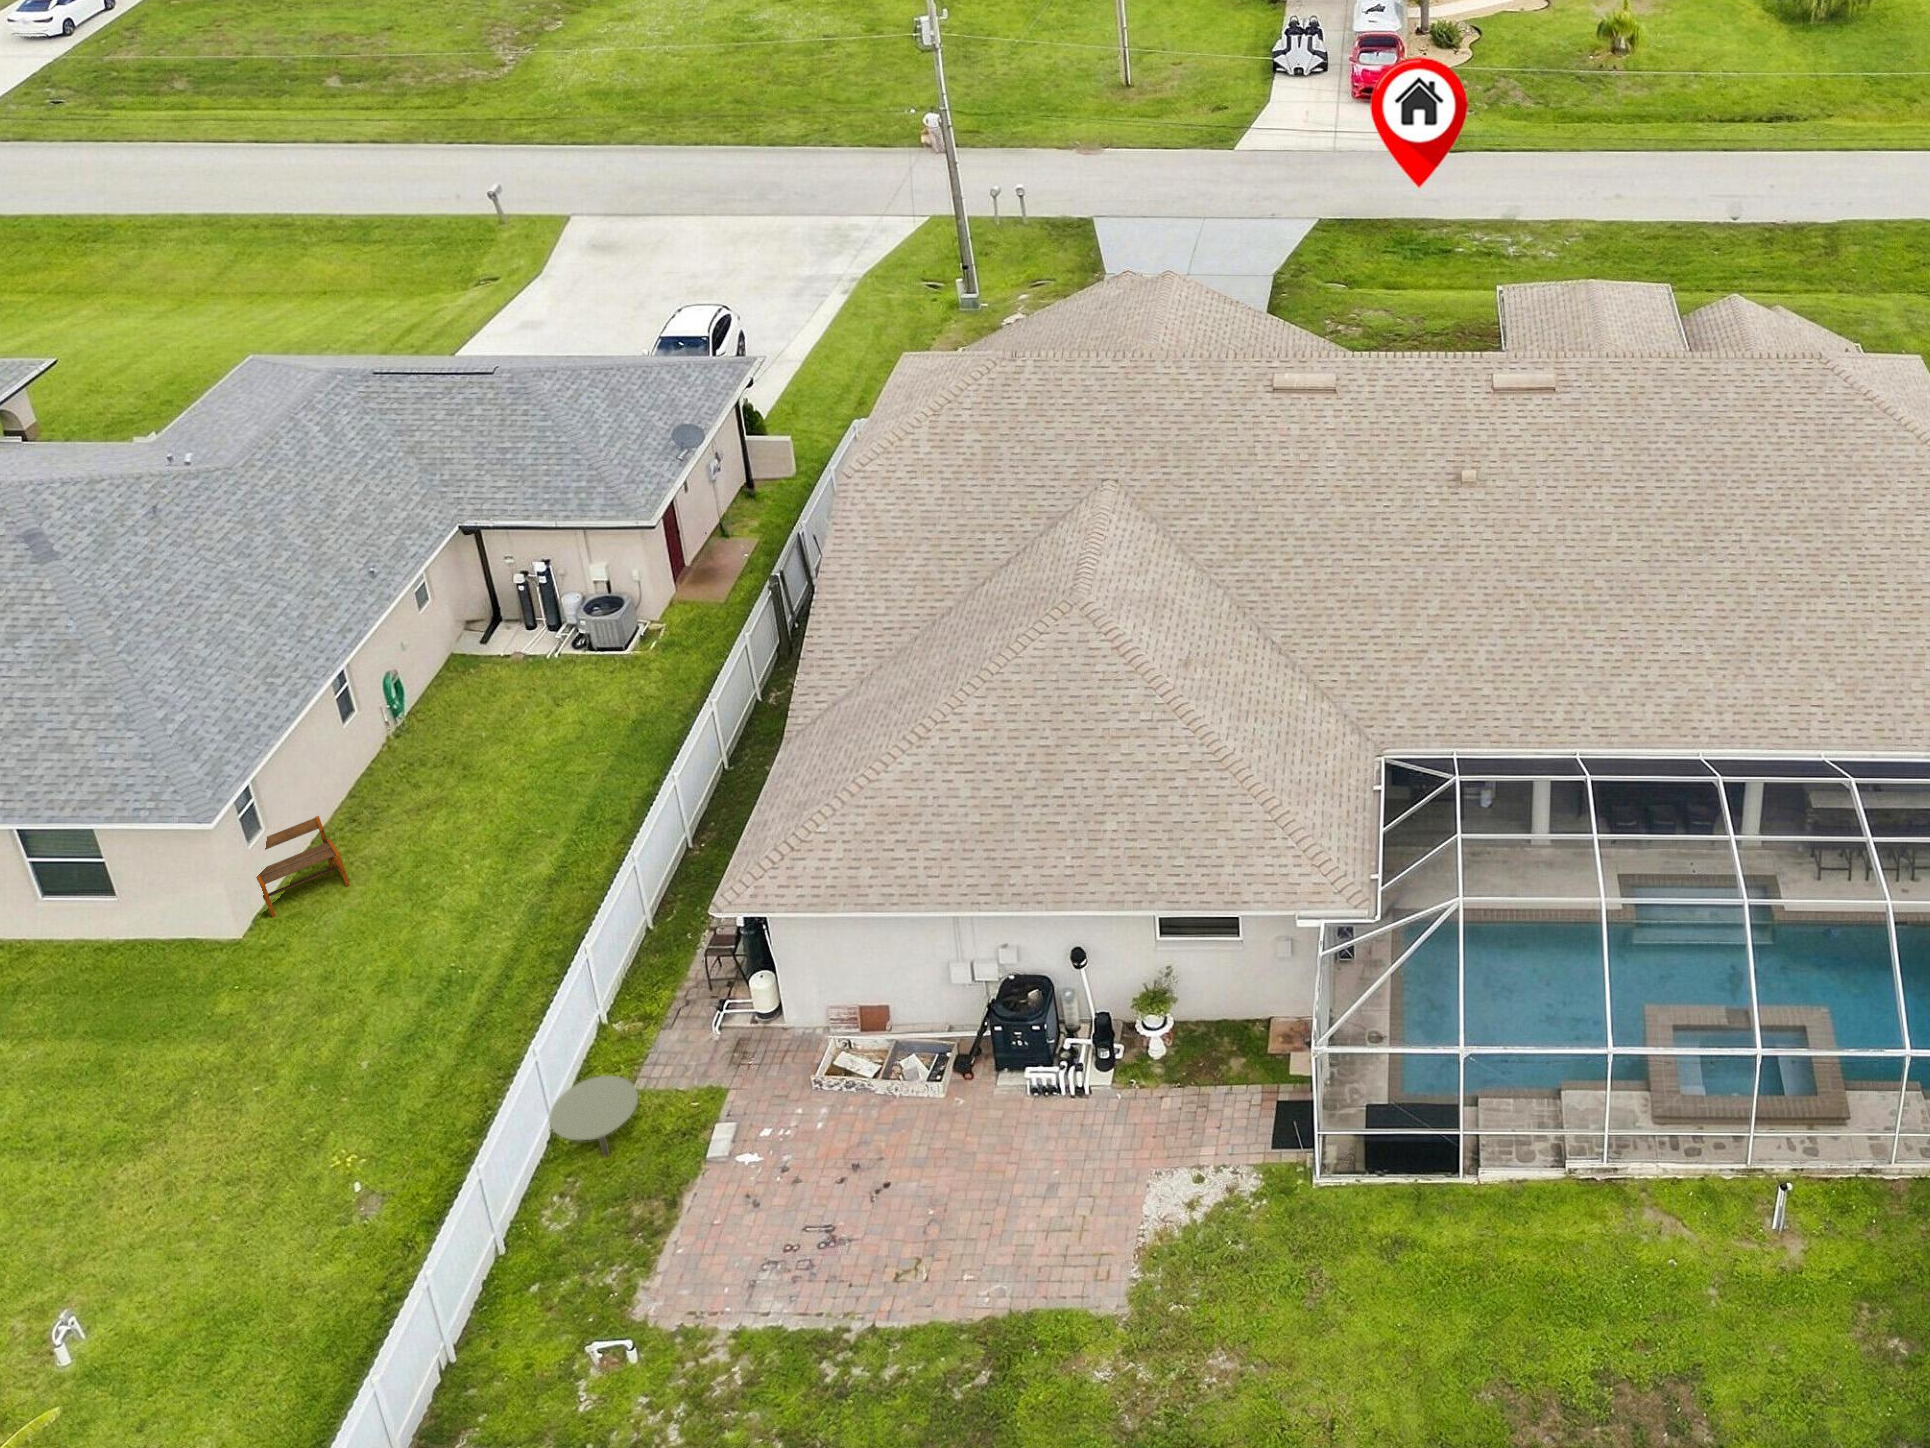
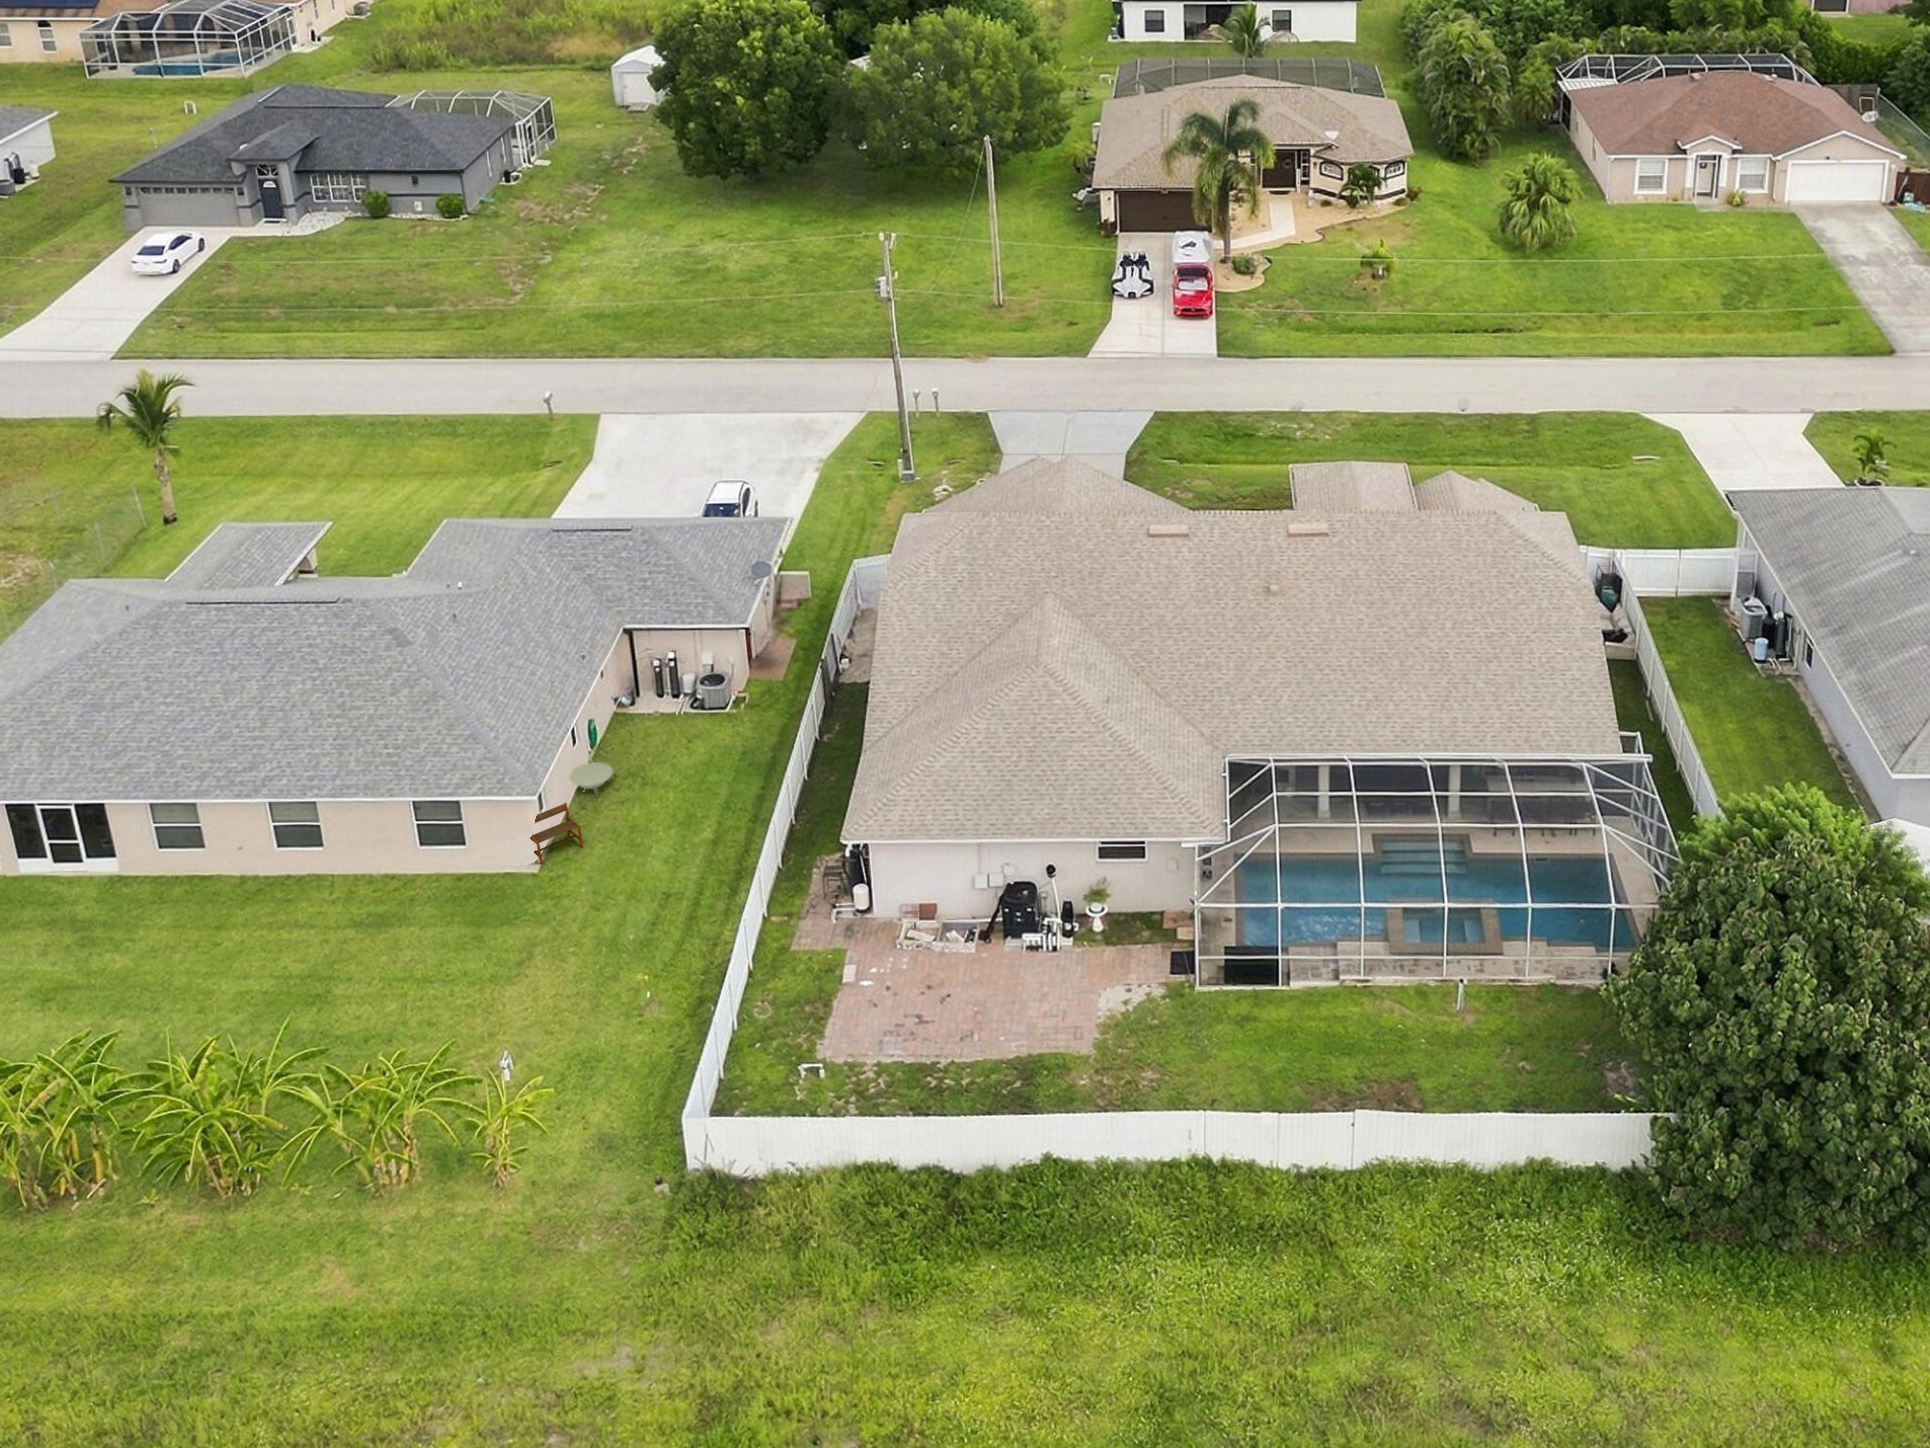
round table: present [549,1076,638,1157] -> present [569,762,613,798]

